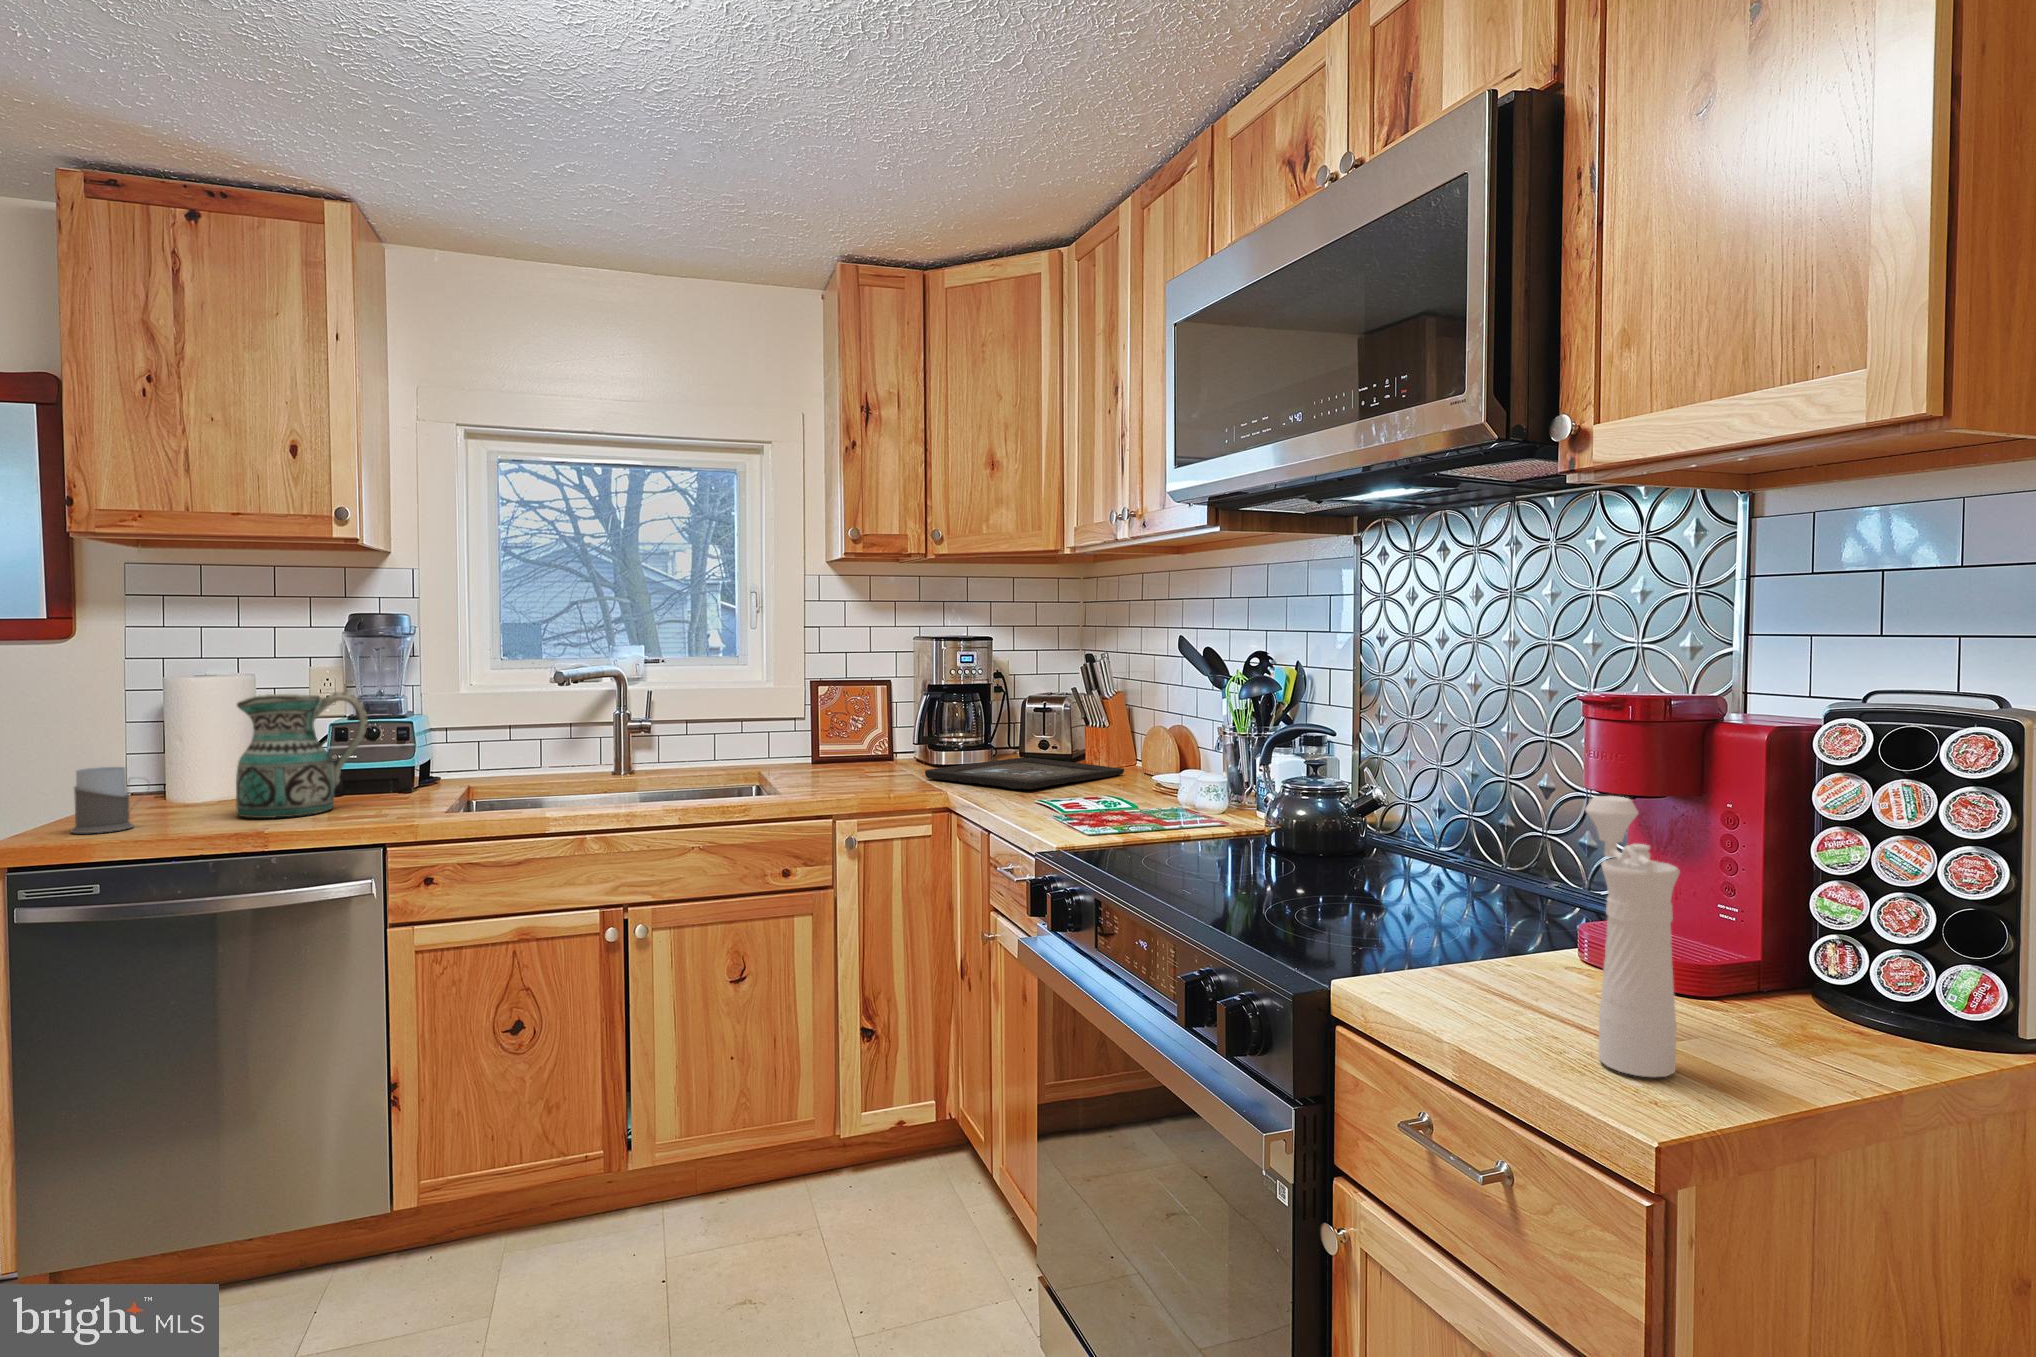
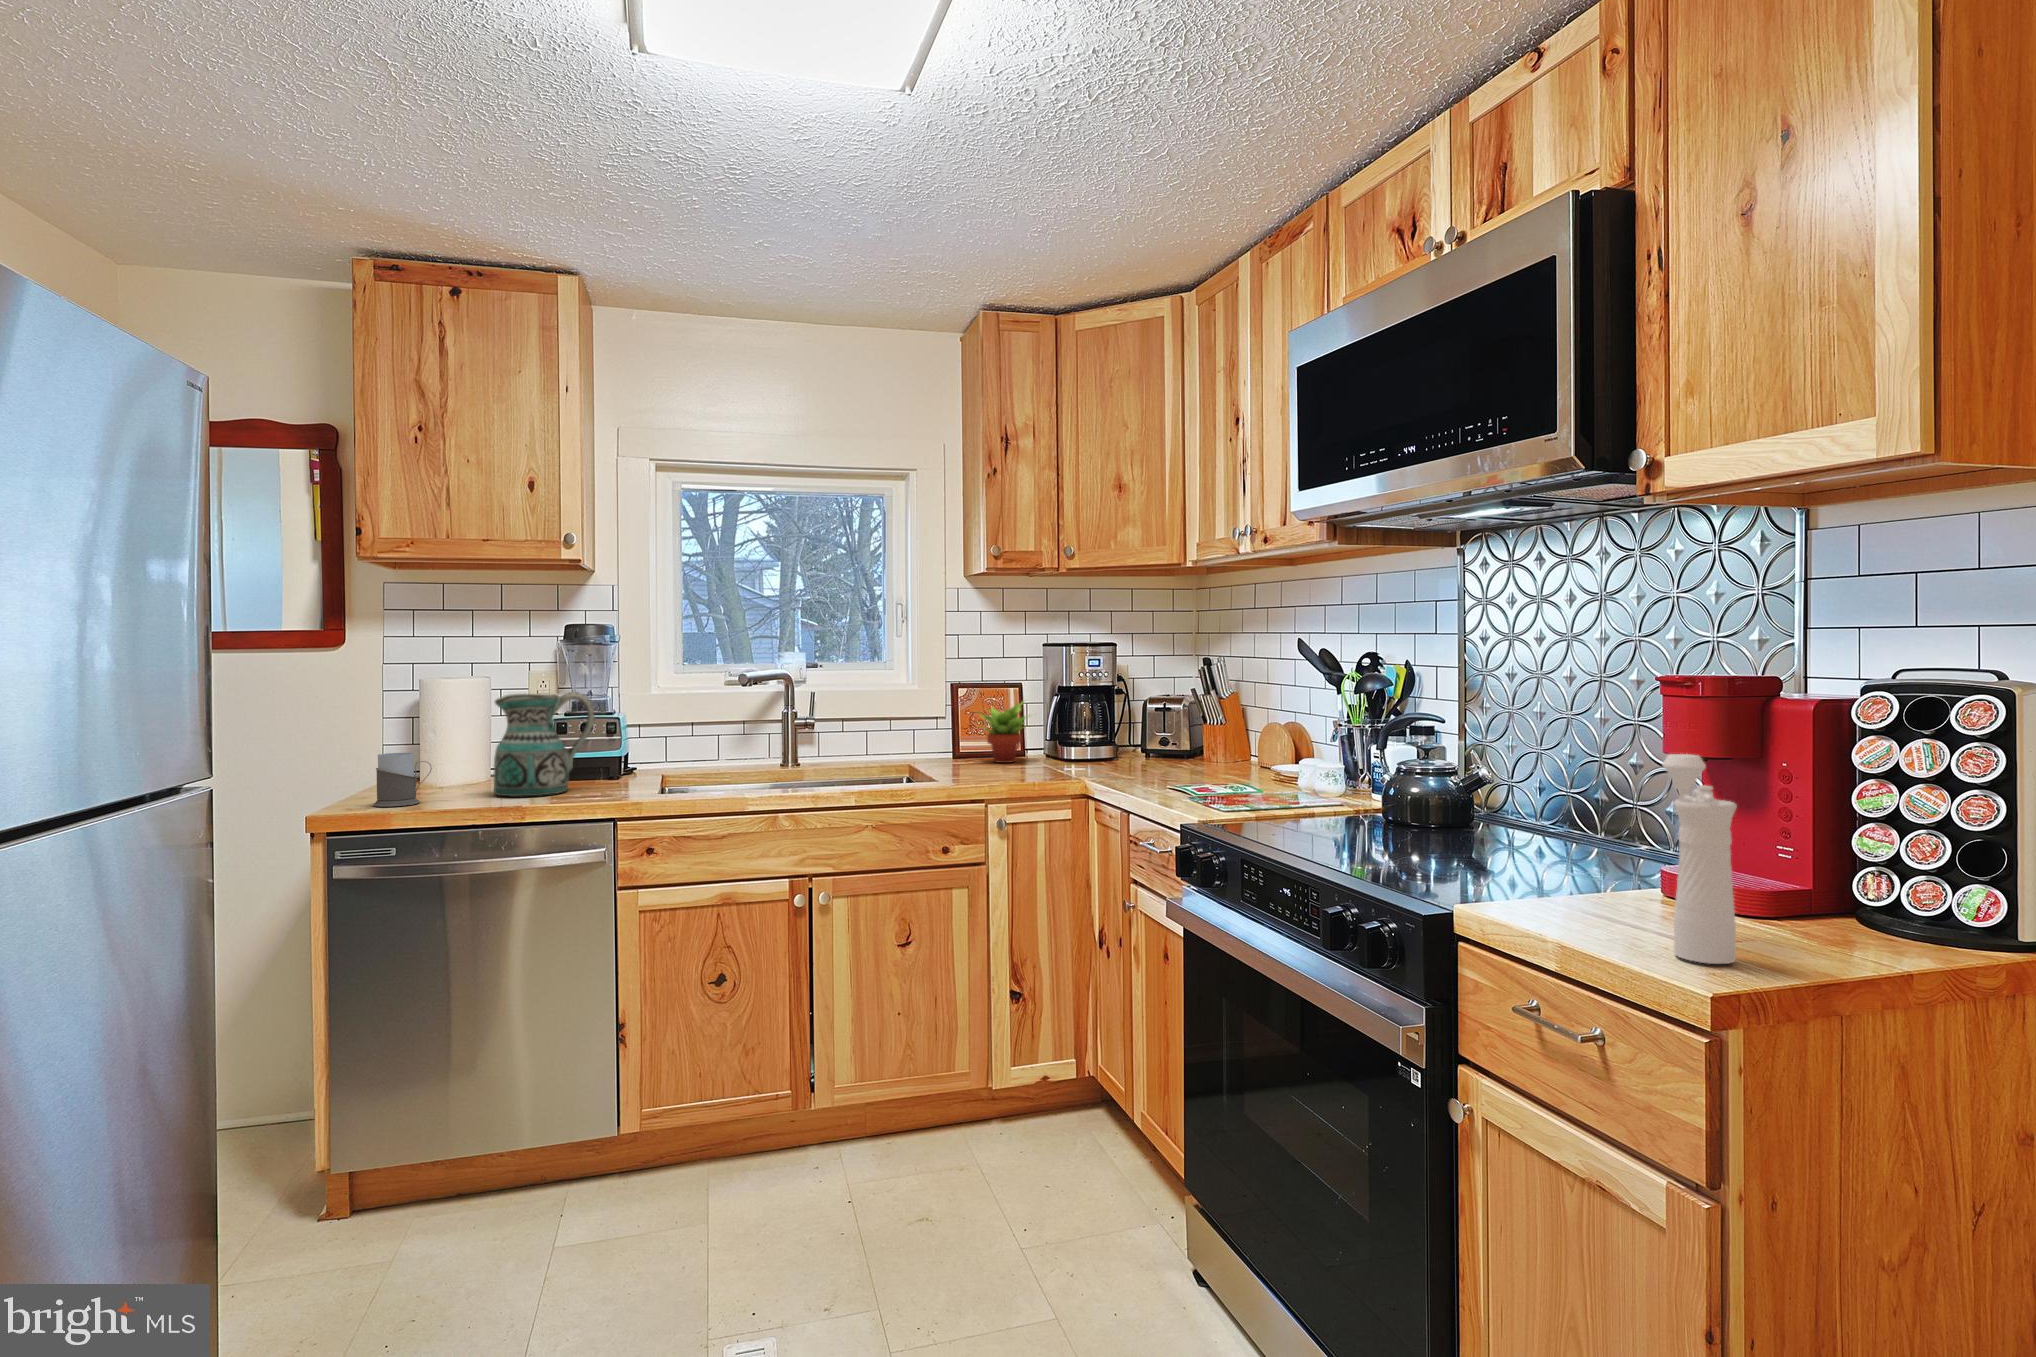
succulent plant: none [831,698,905,769] -> present [976,701,1029,763]
tray: present [925,757,1124,789] -> none [1059,753,1238,777]

